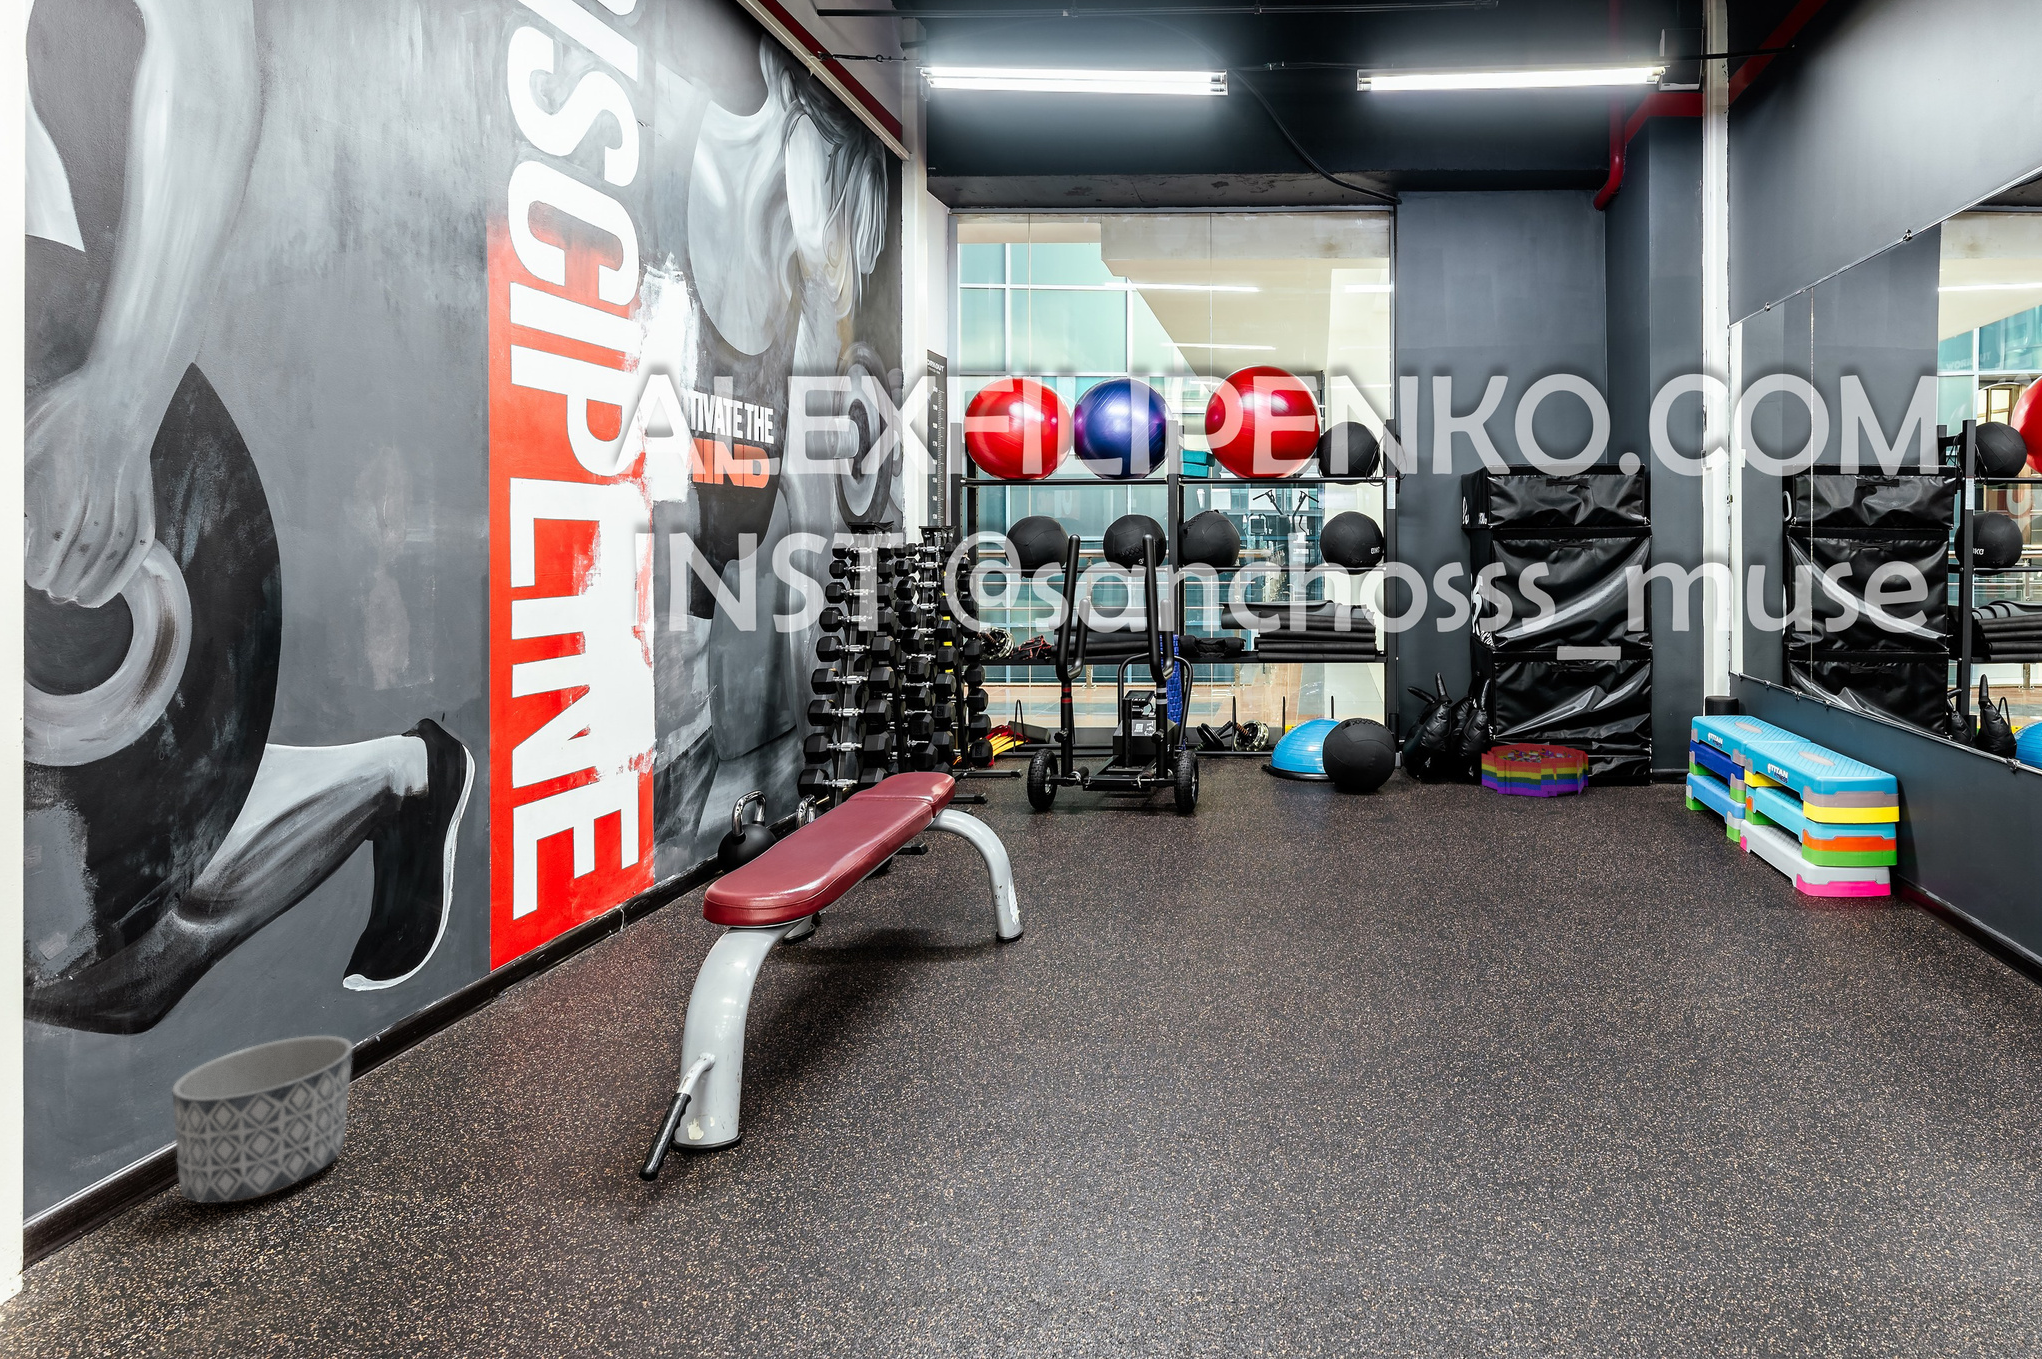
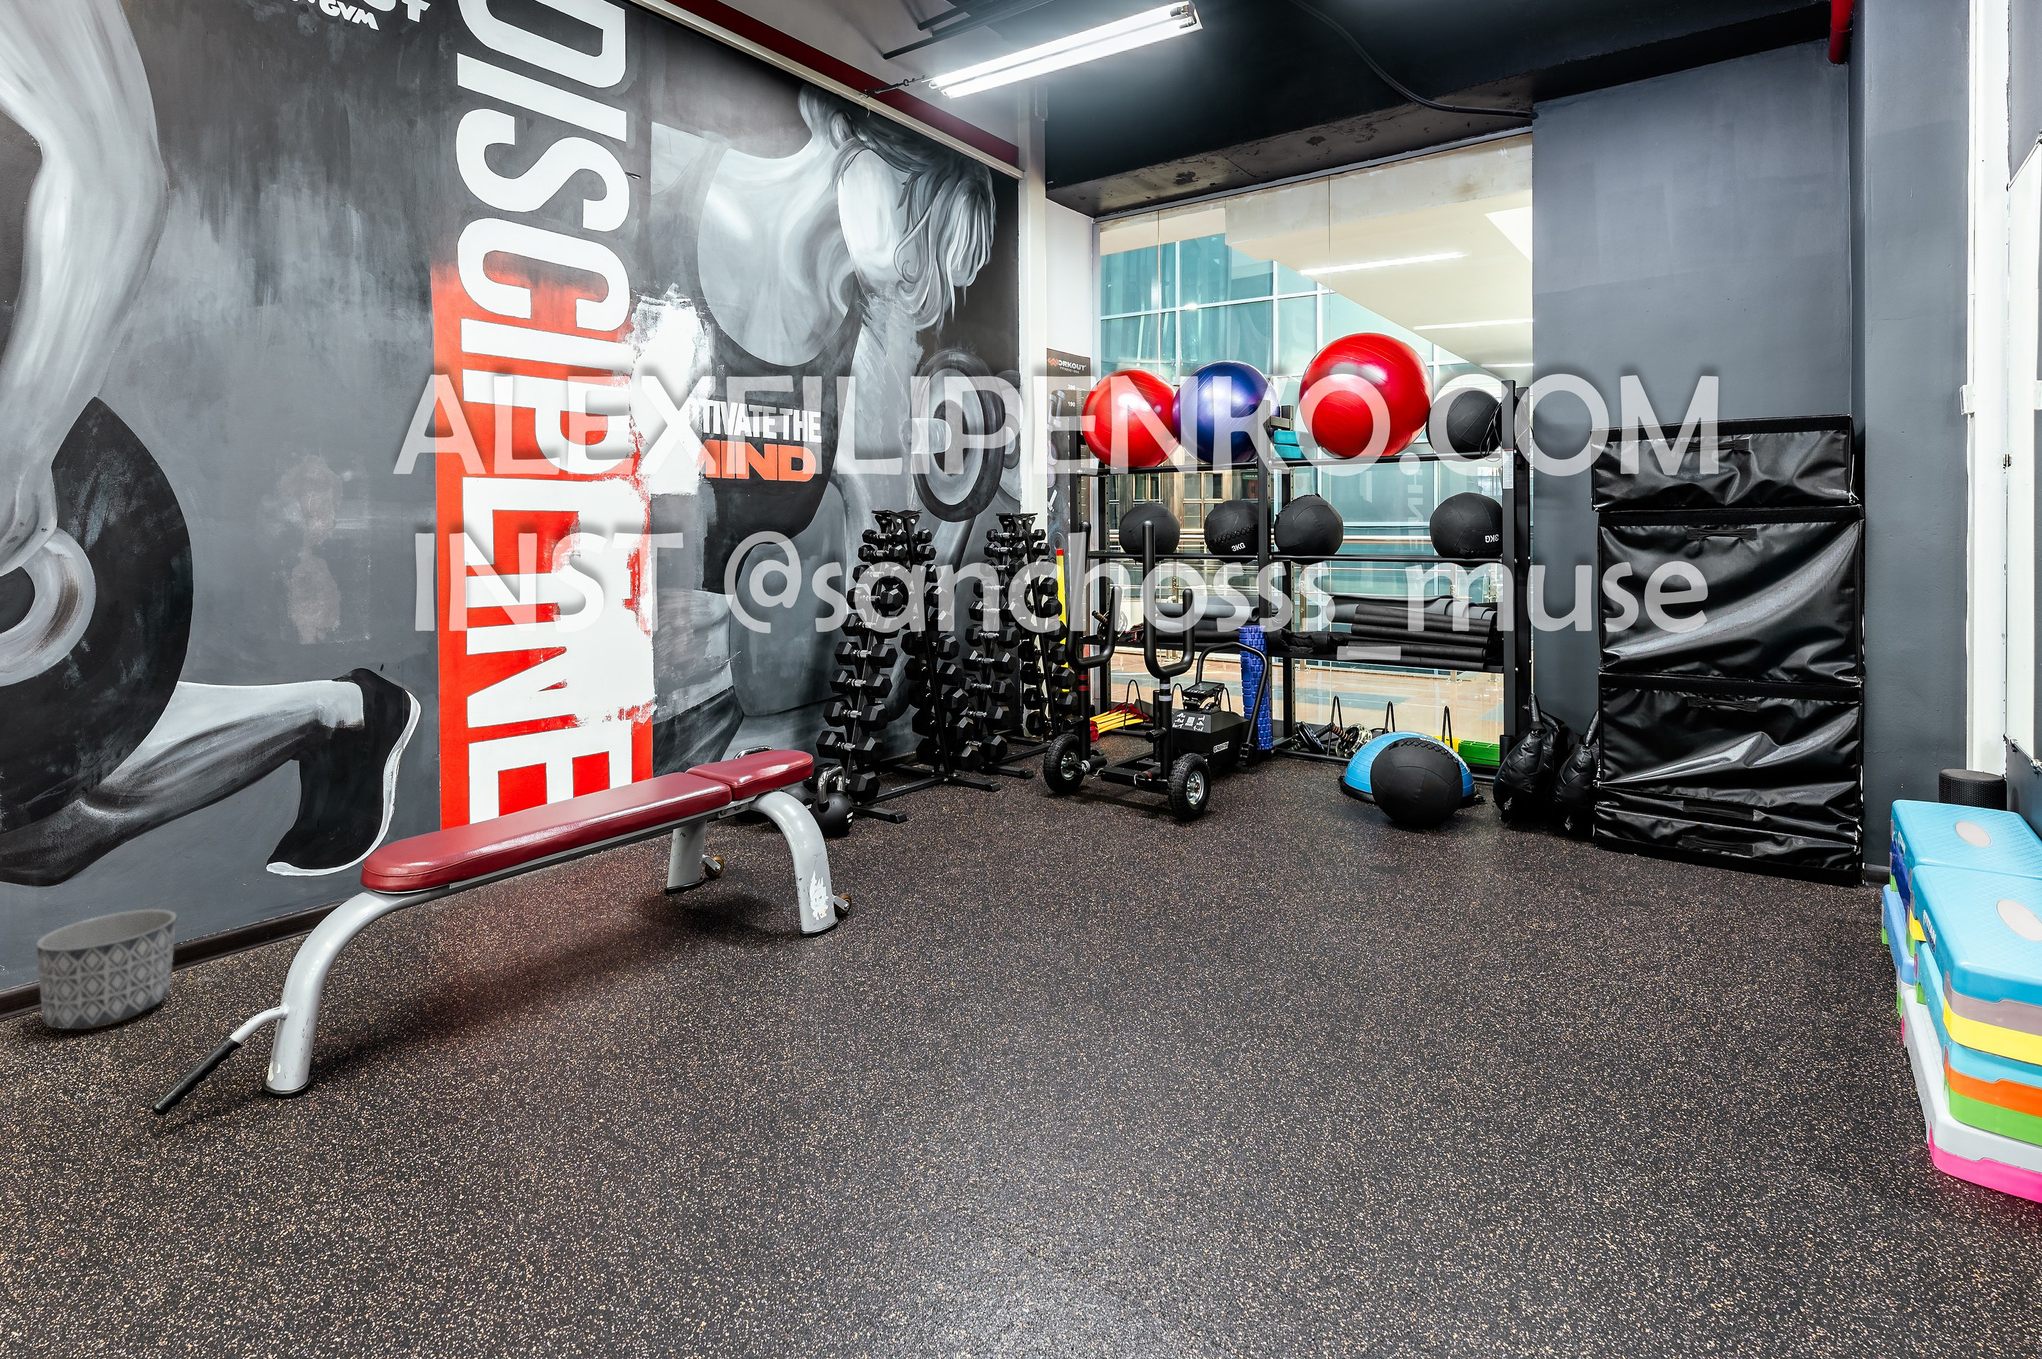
storage bin: present [1482,743,1588,797] -> none [1578,812,1744,904]

